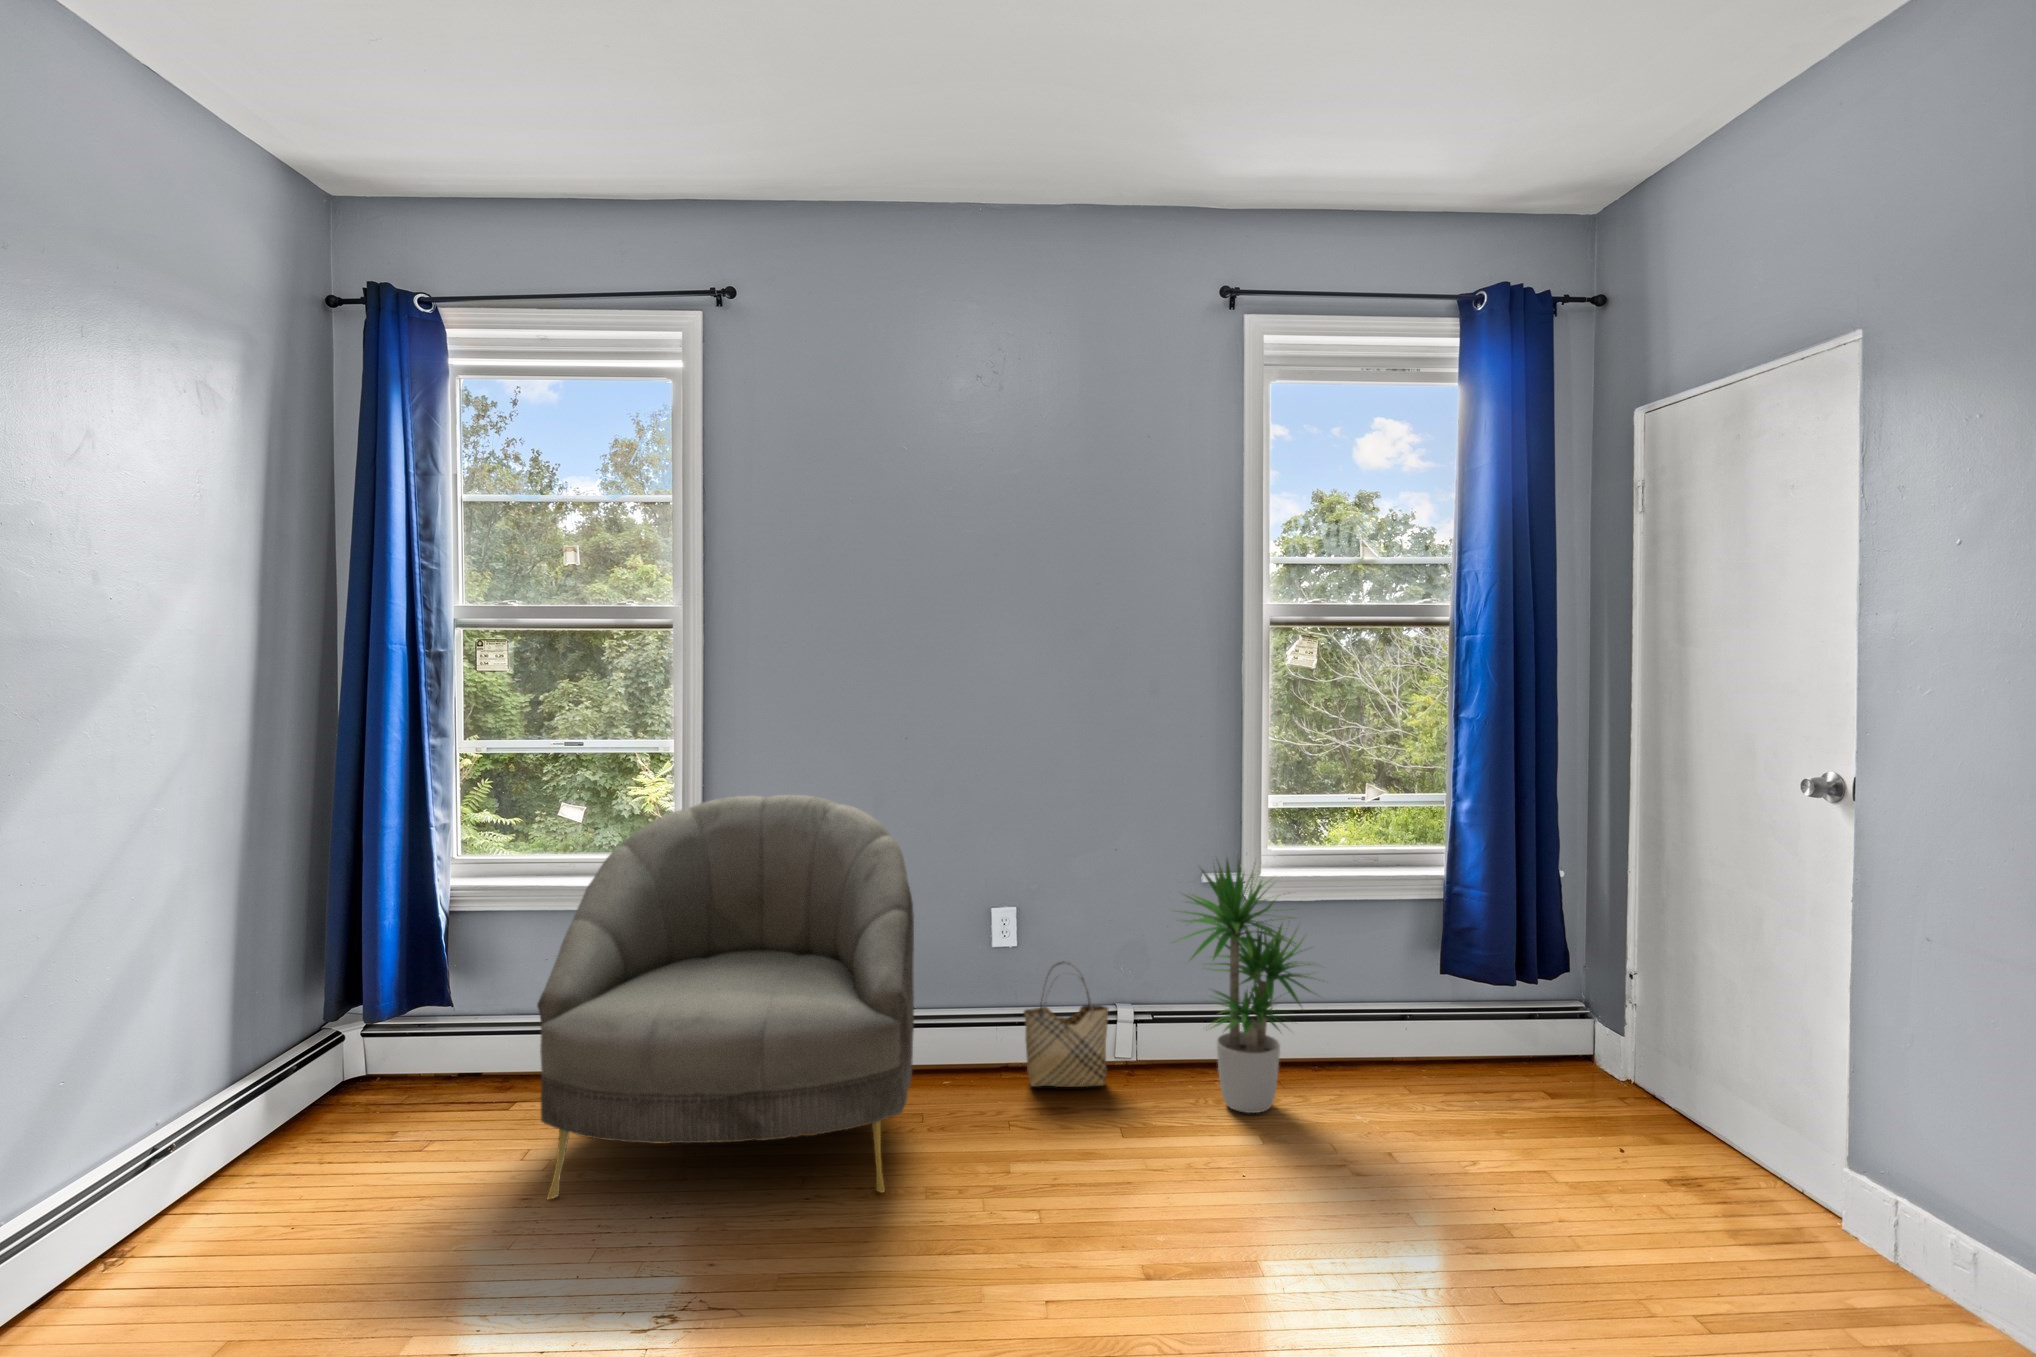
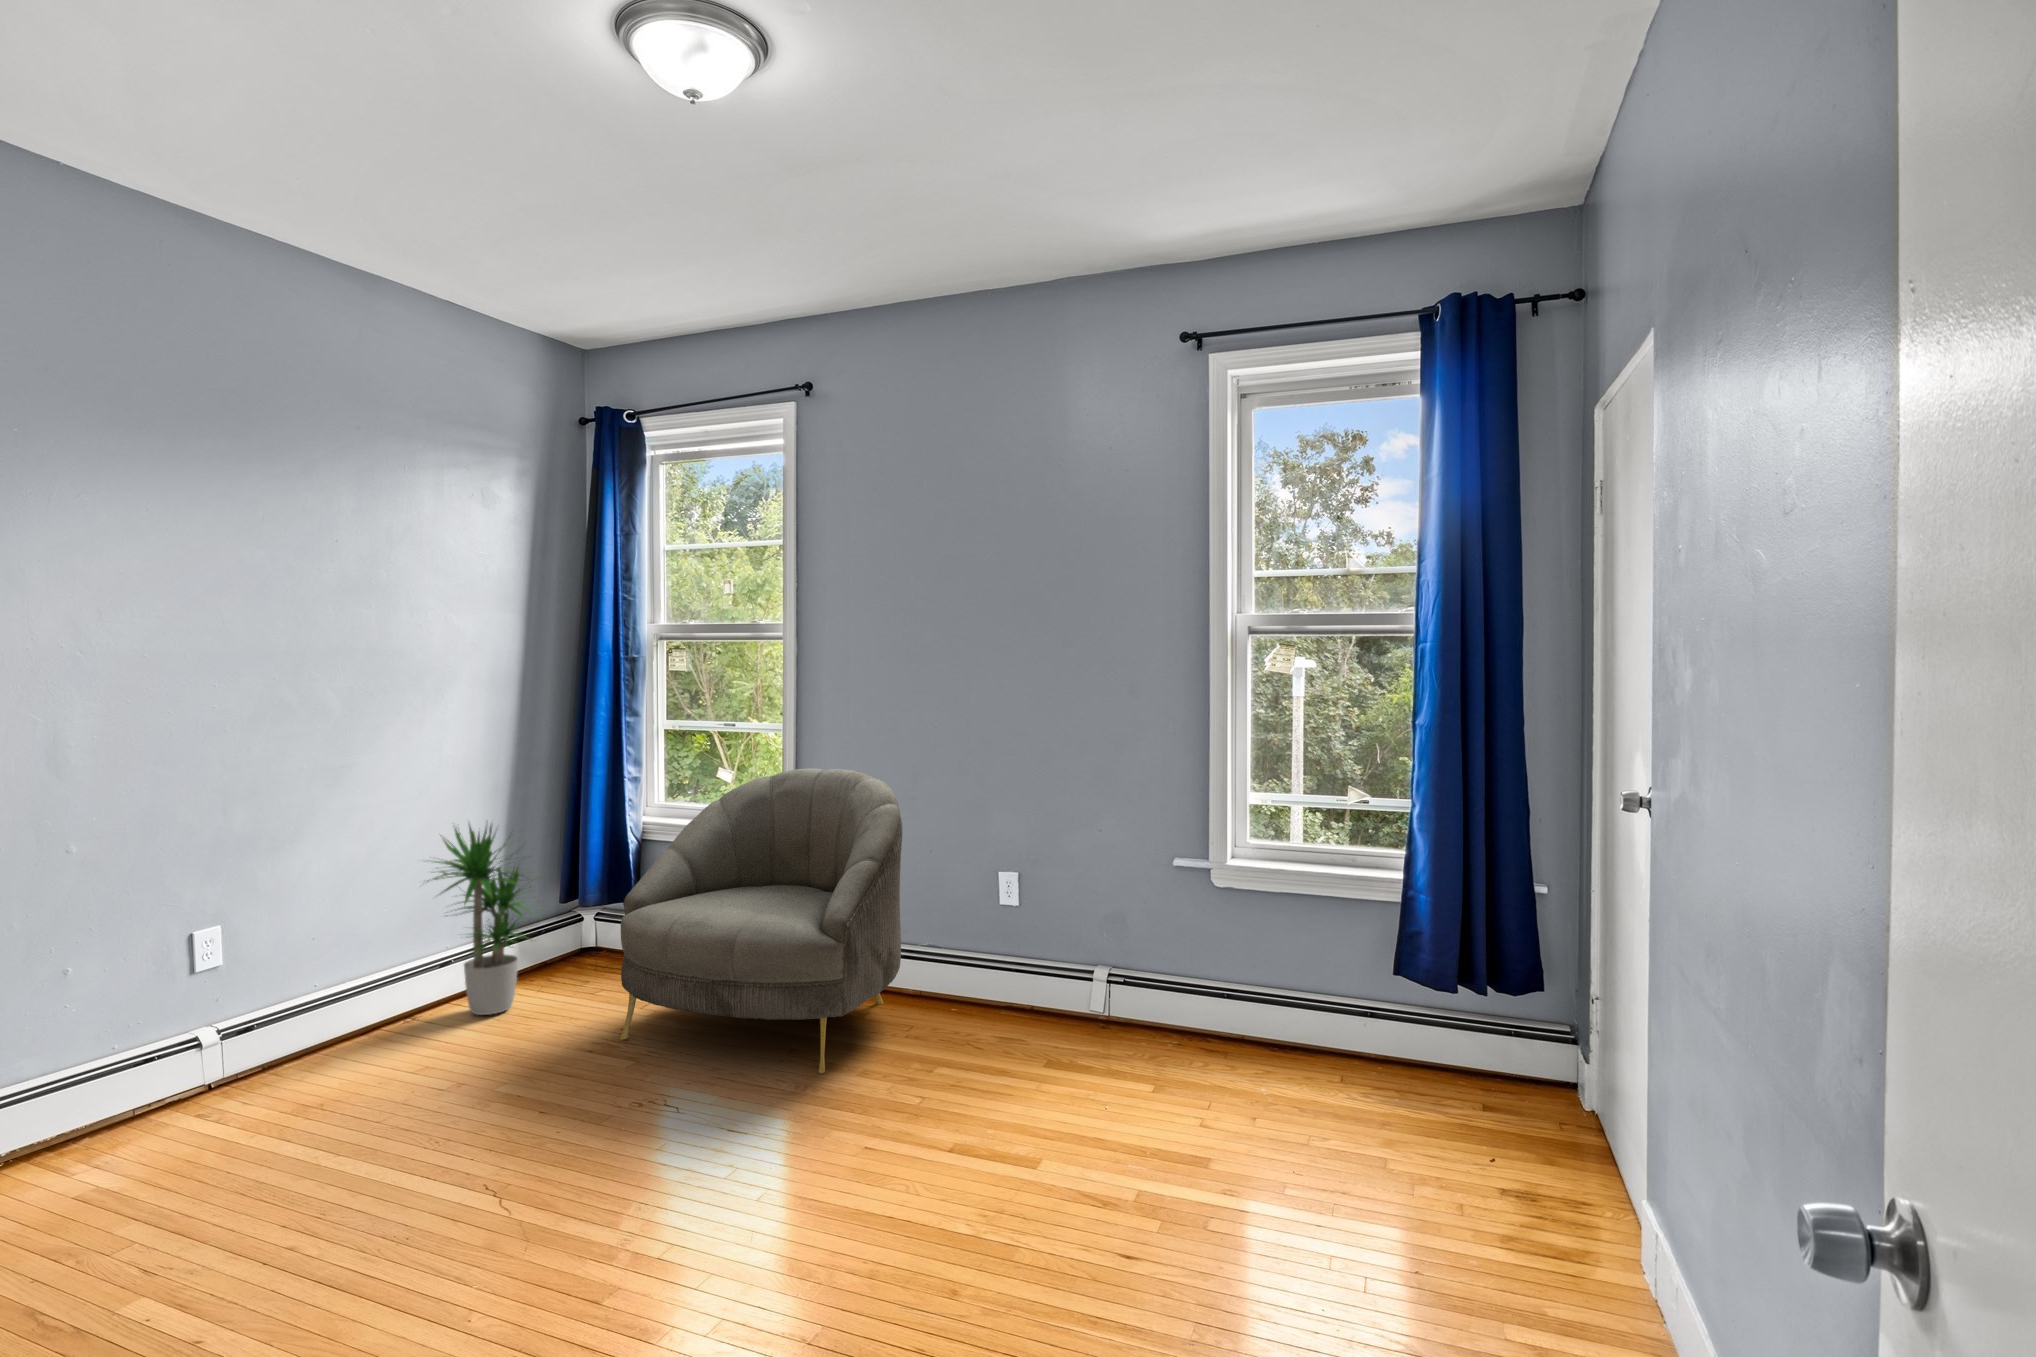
potted plant: present [1172,859,1311,1113] -> present [433,825,536,1015]
woven basket: present [1024,962,1108,1087] -> none [1002,922,1075,1030]

